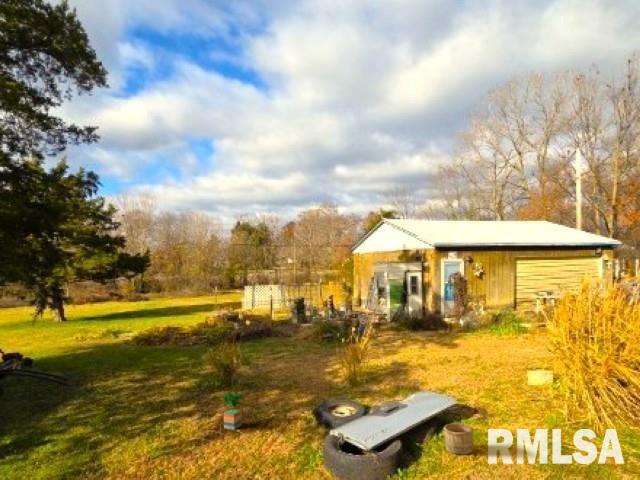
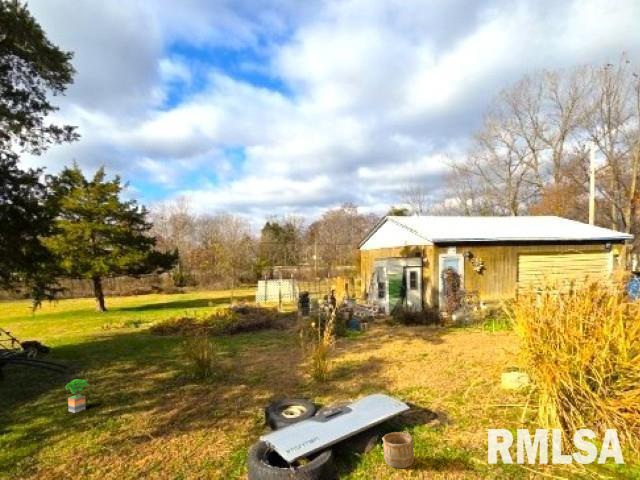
potted tree: present [223,392,244,430] -> present [66,379,89,413]

